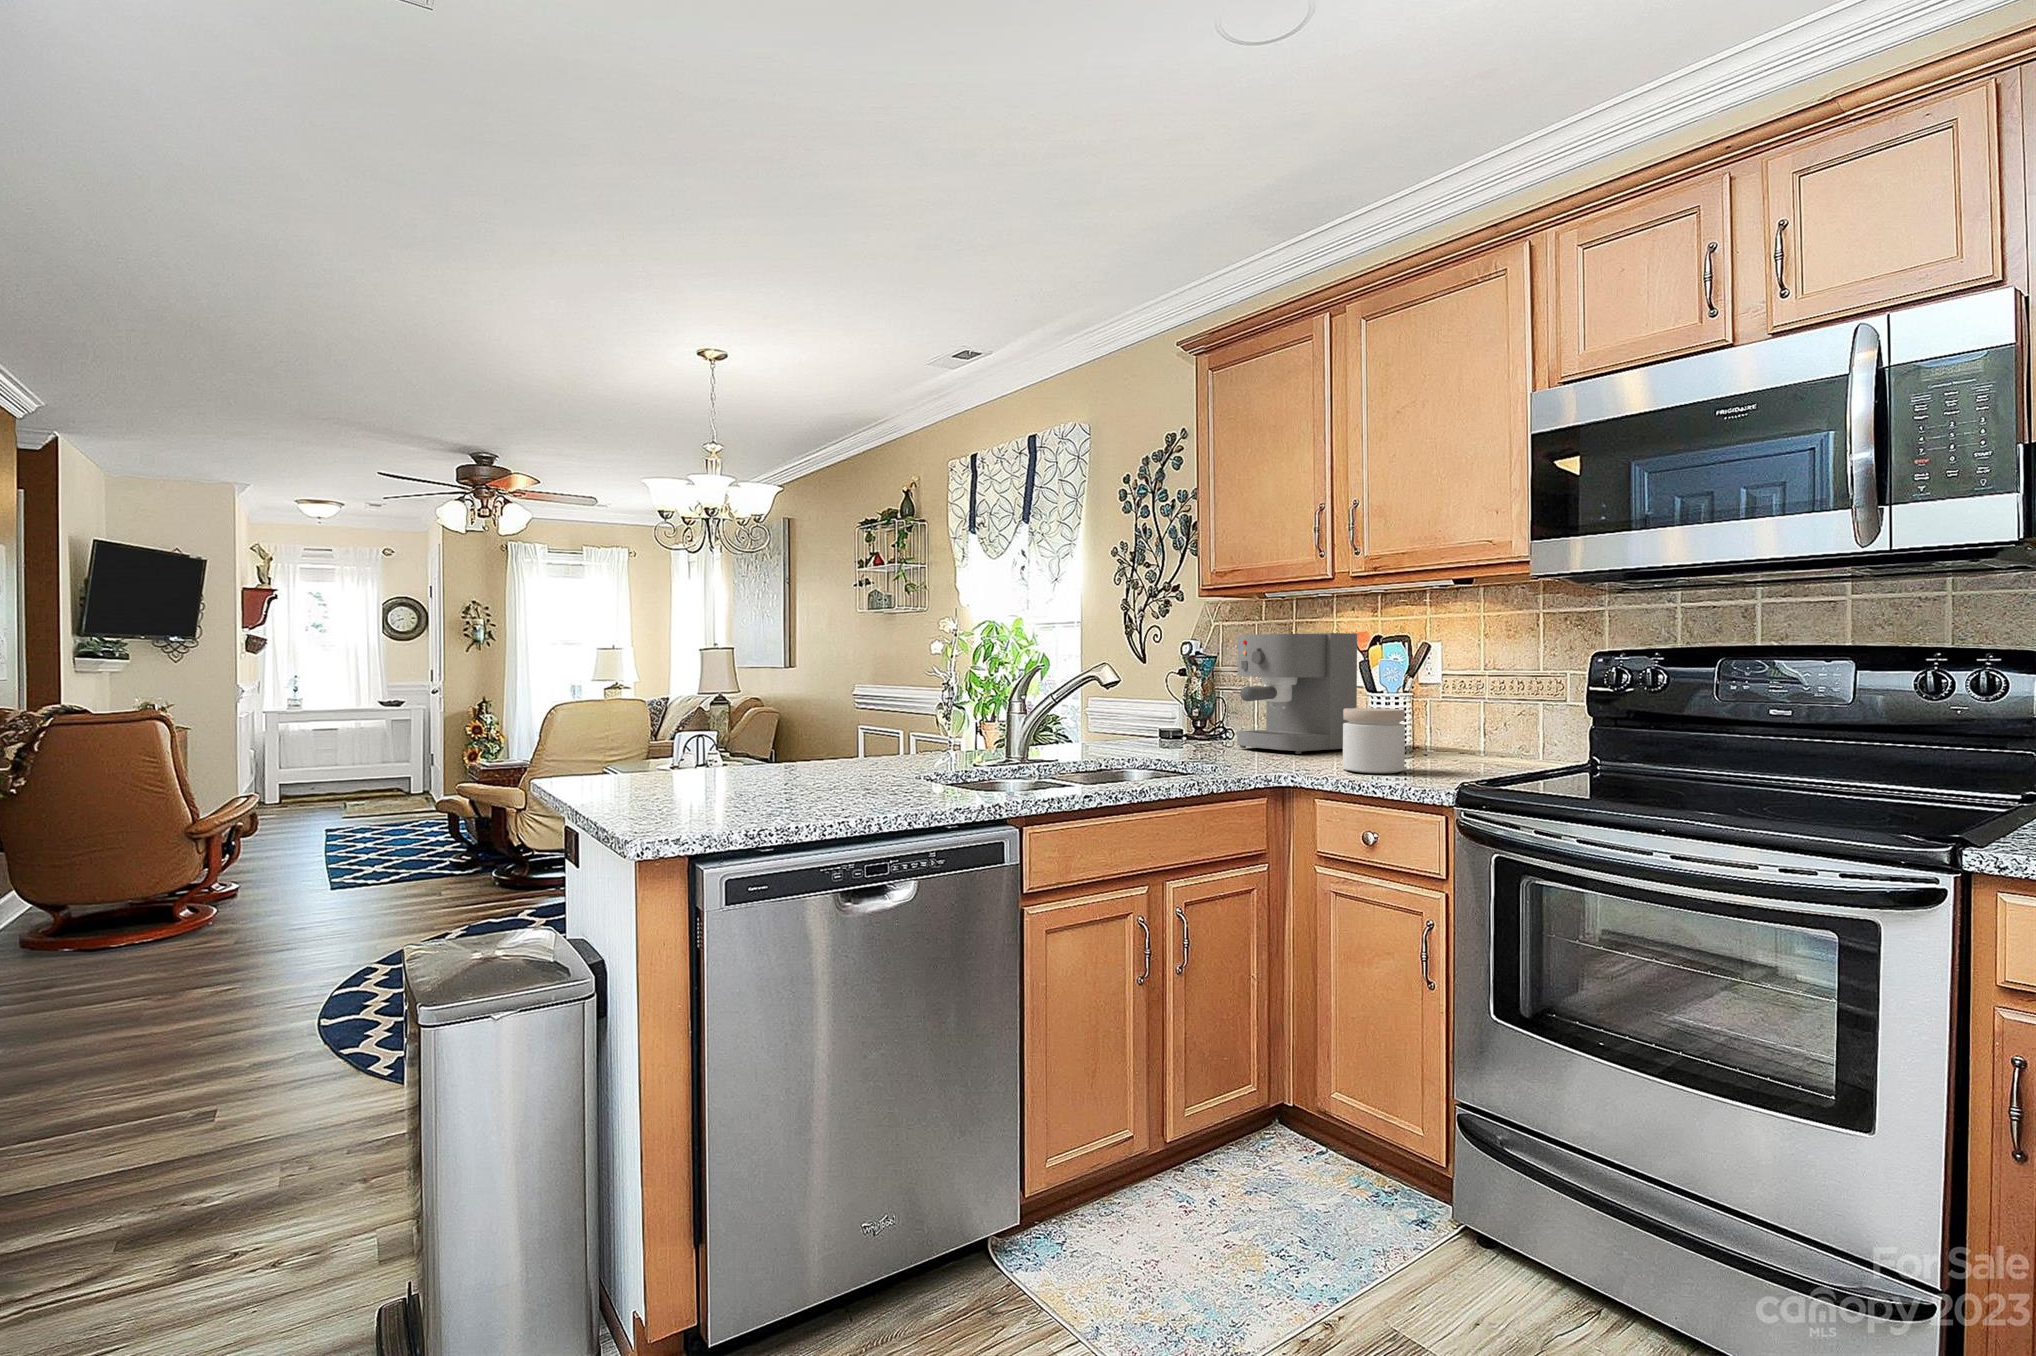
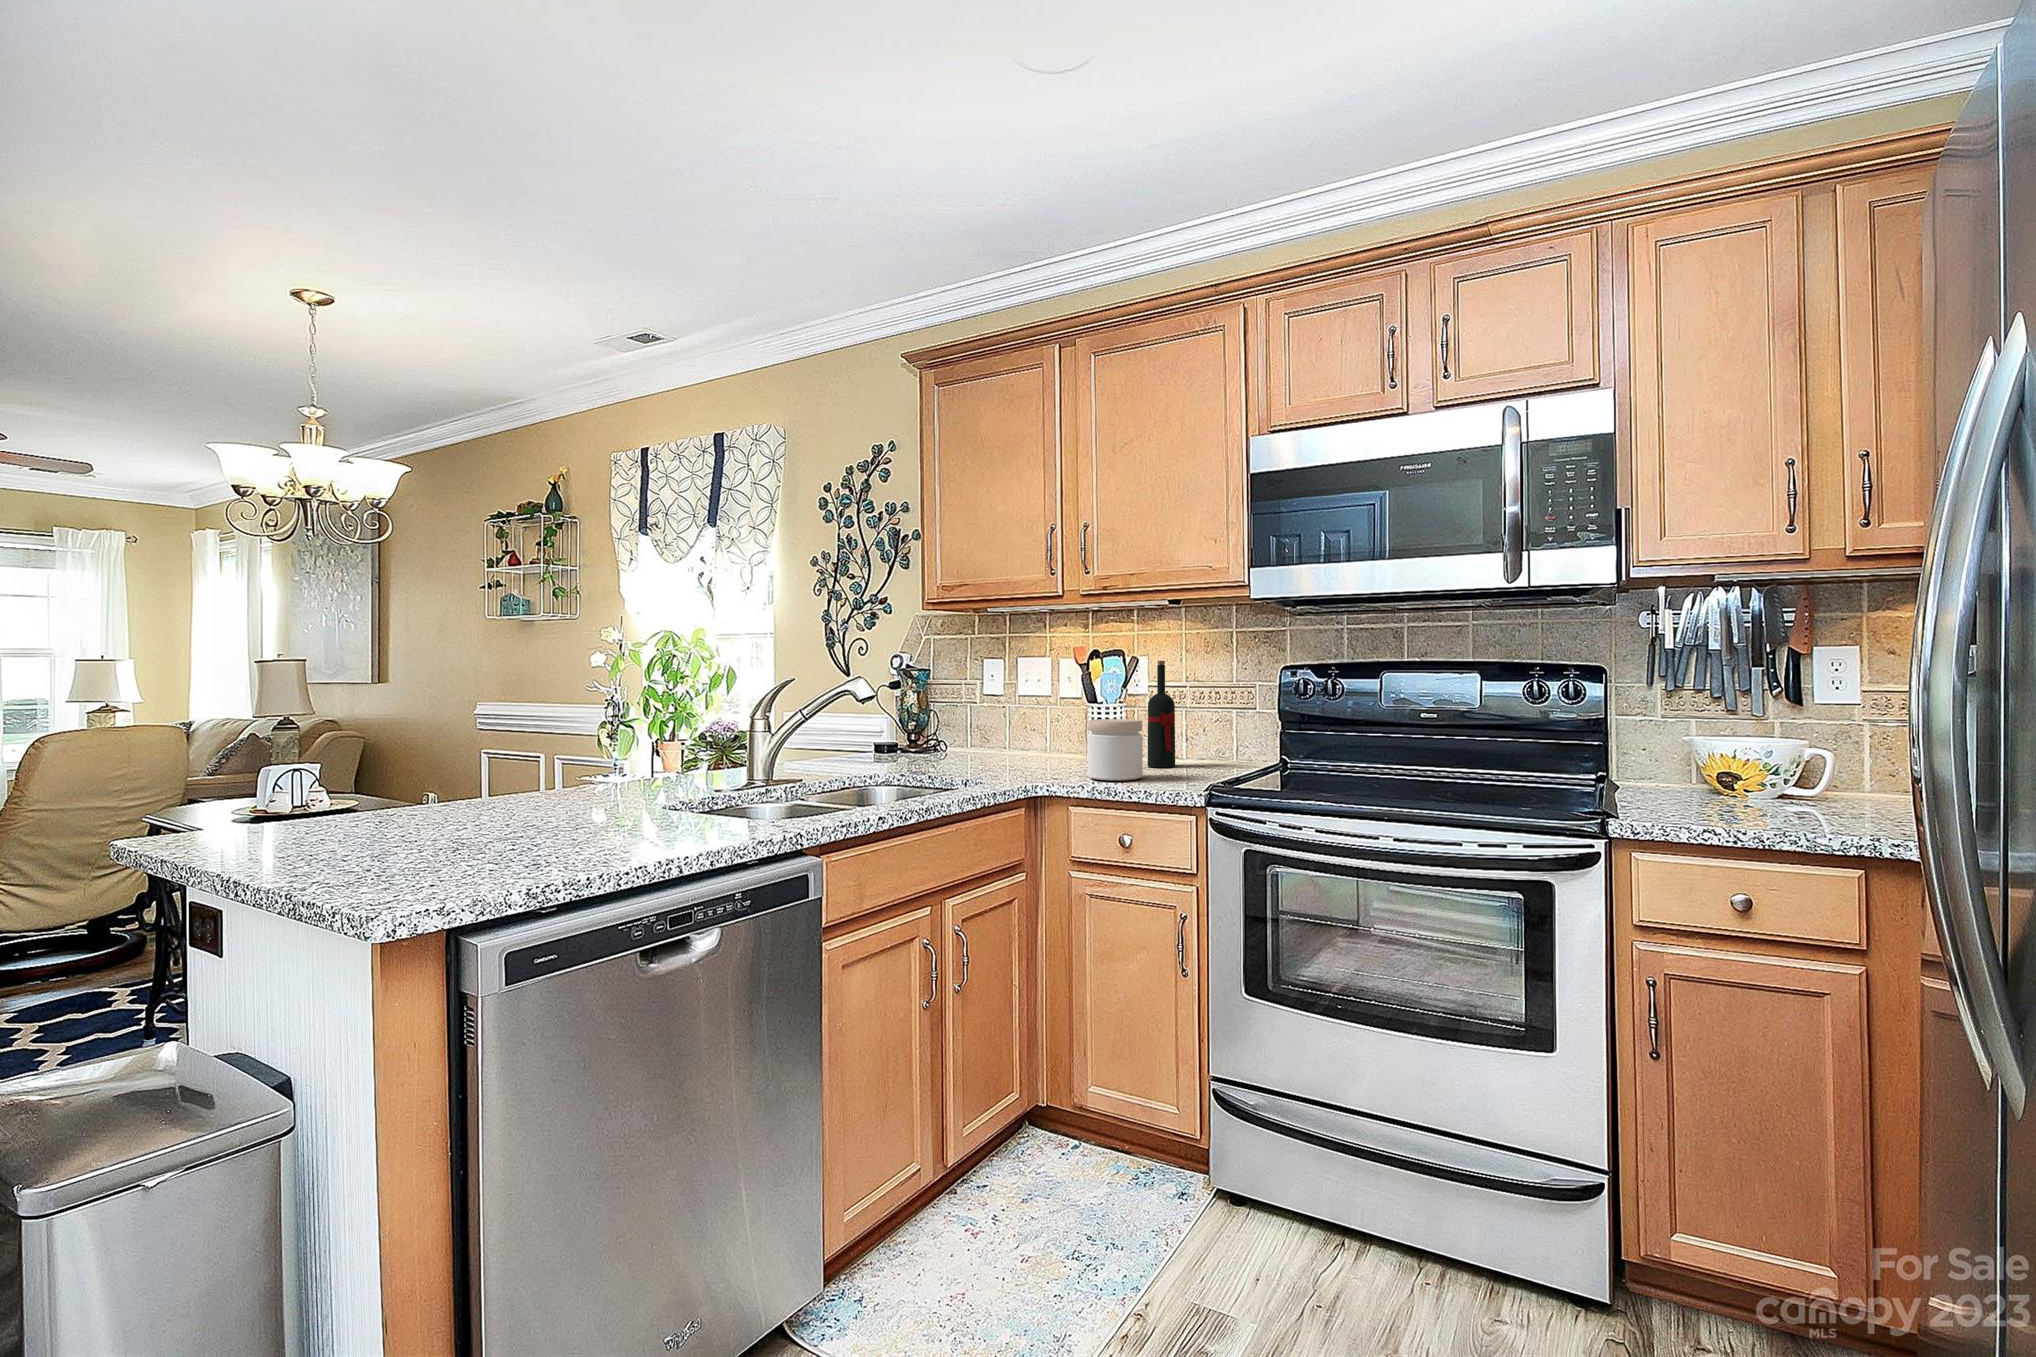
coffee maker: present [1237,633,1357,754] -> none [964,648,1075,764]
wine bottle: none [1427,646,1458,763] -> present [1148,661,1175,767]

